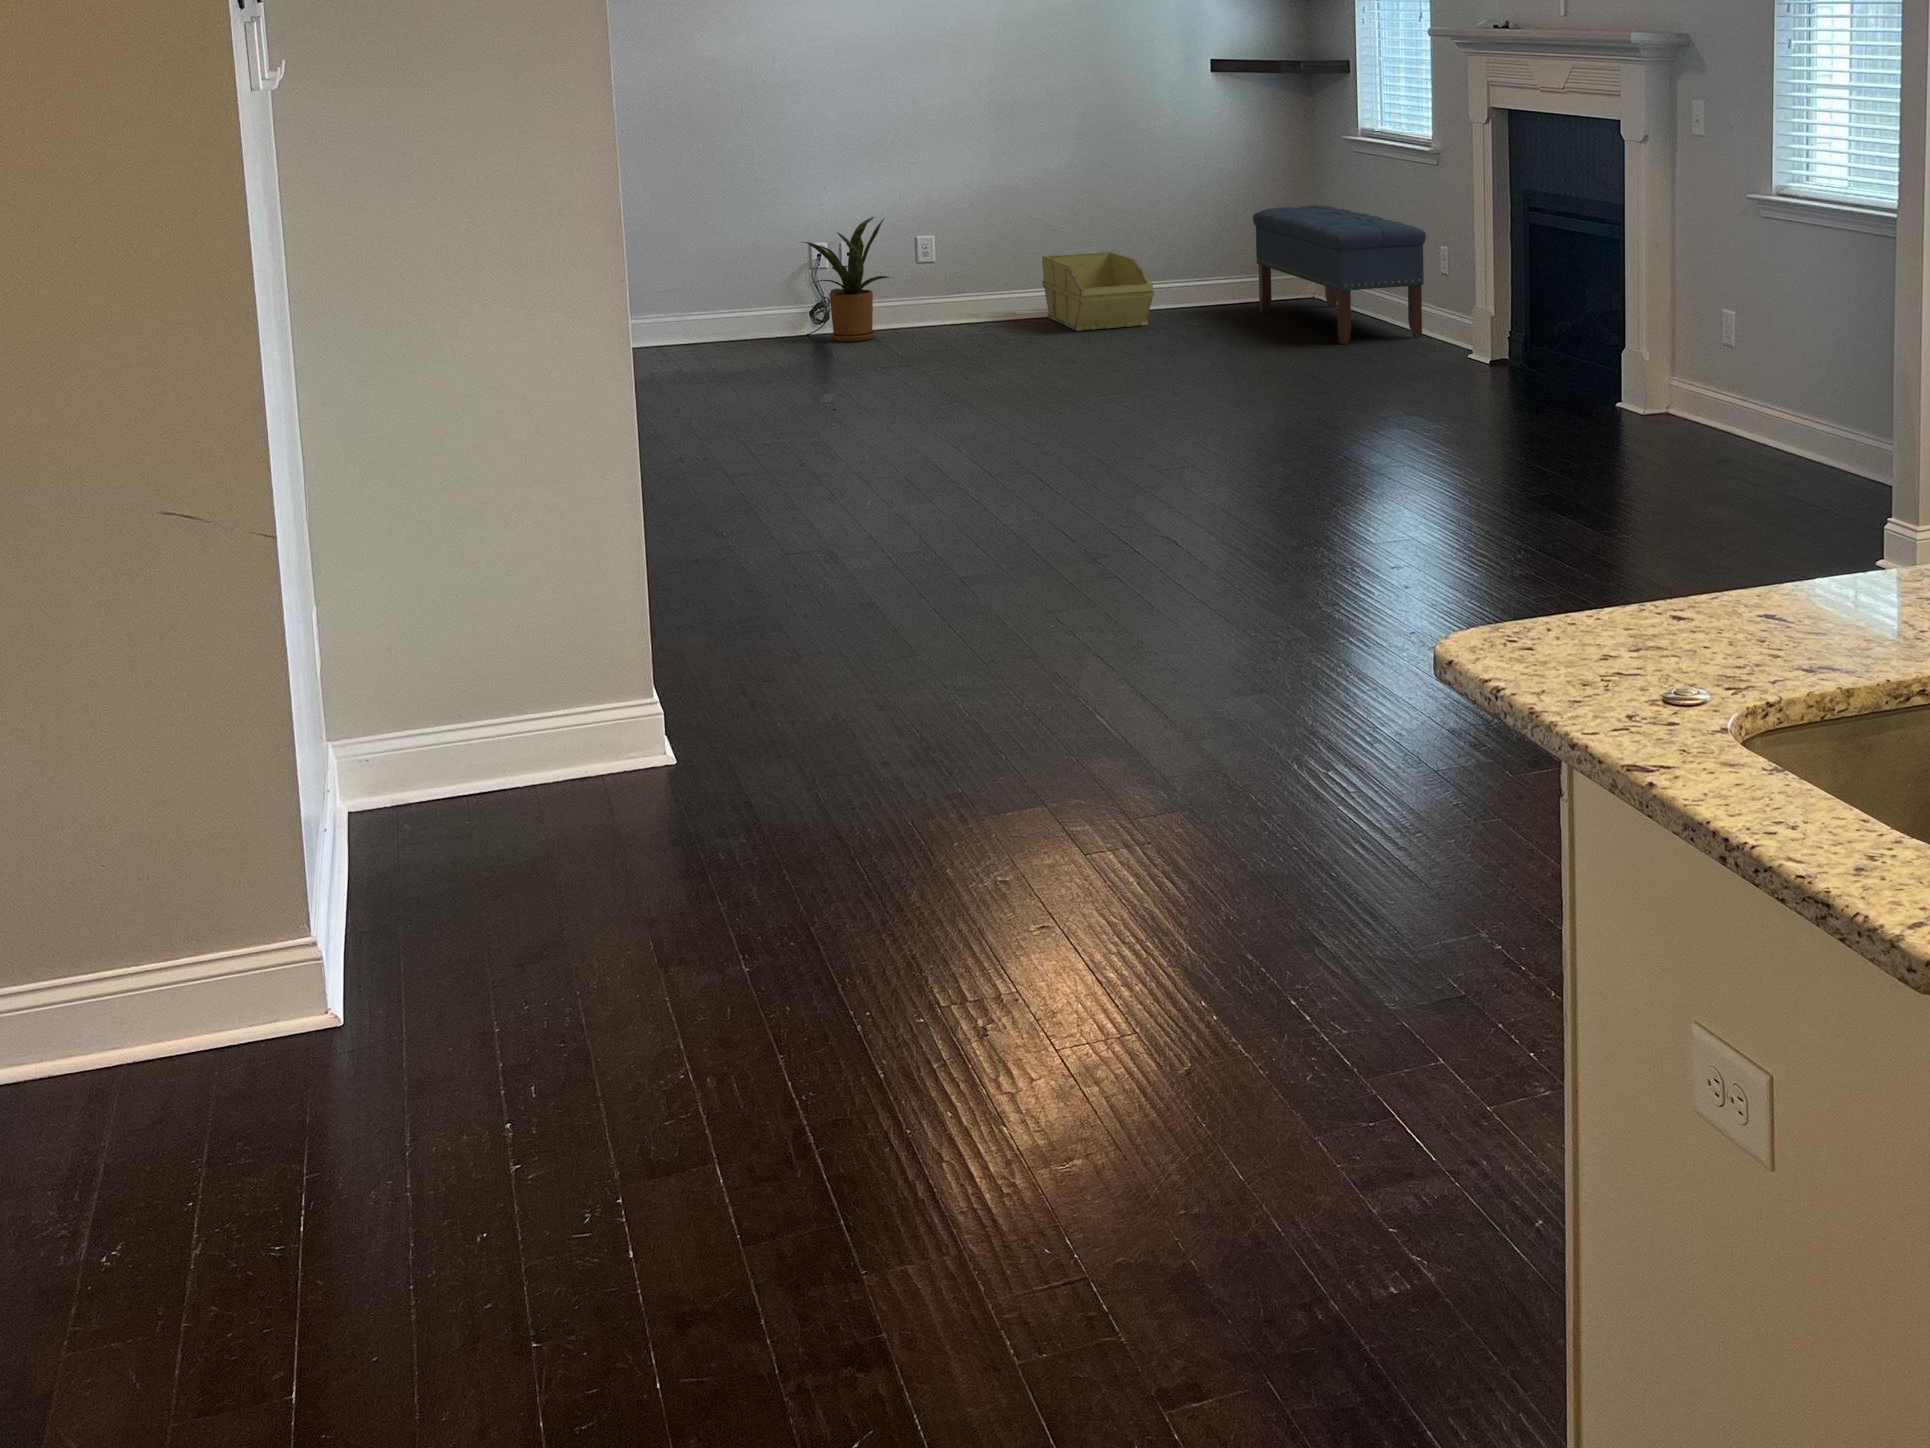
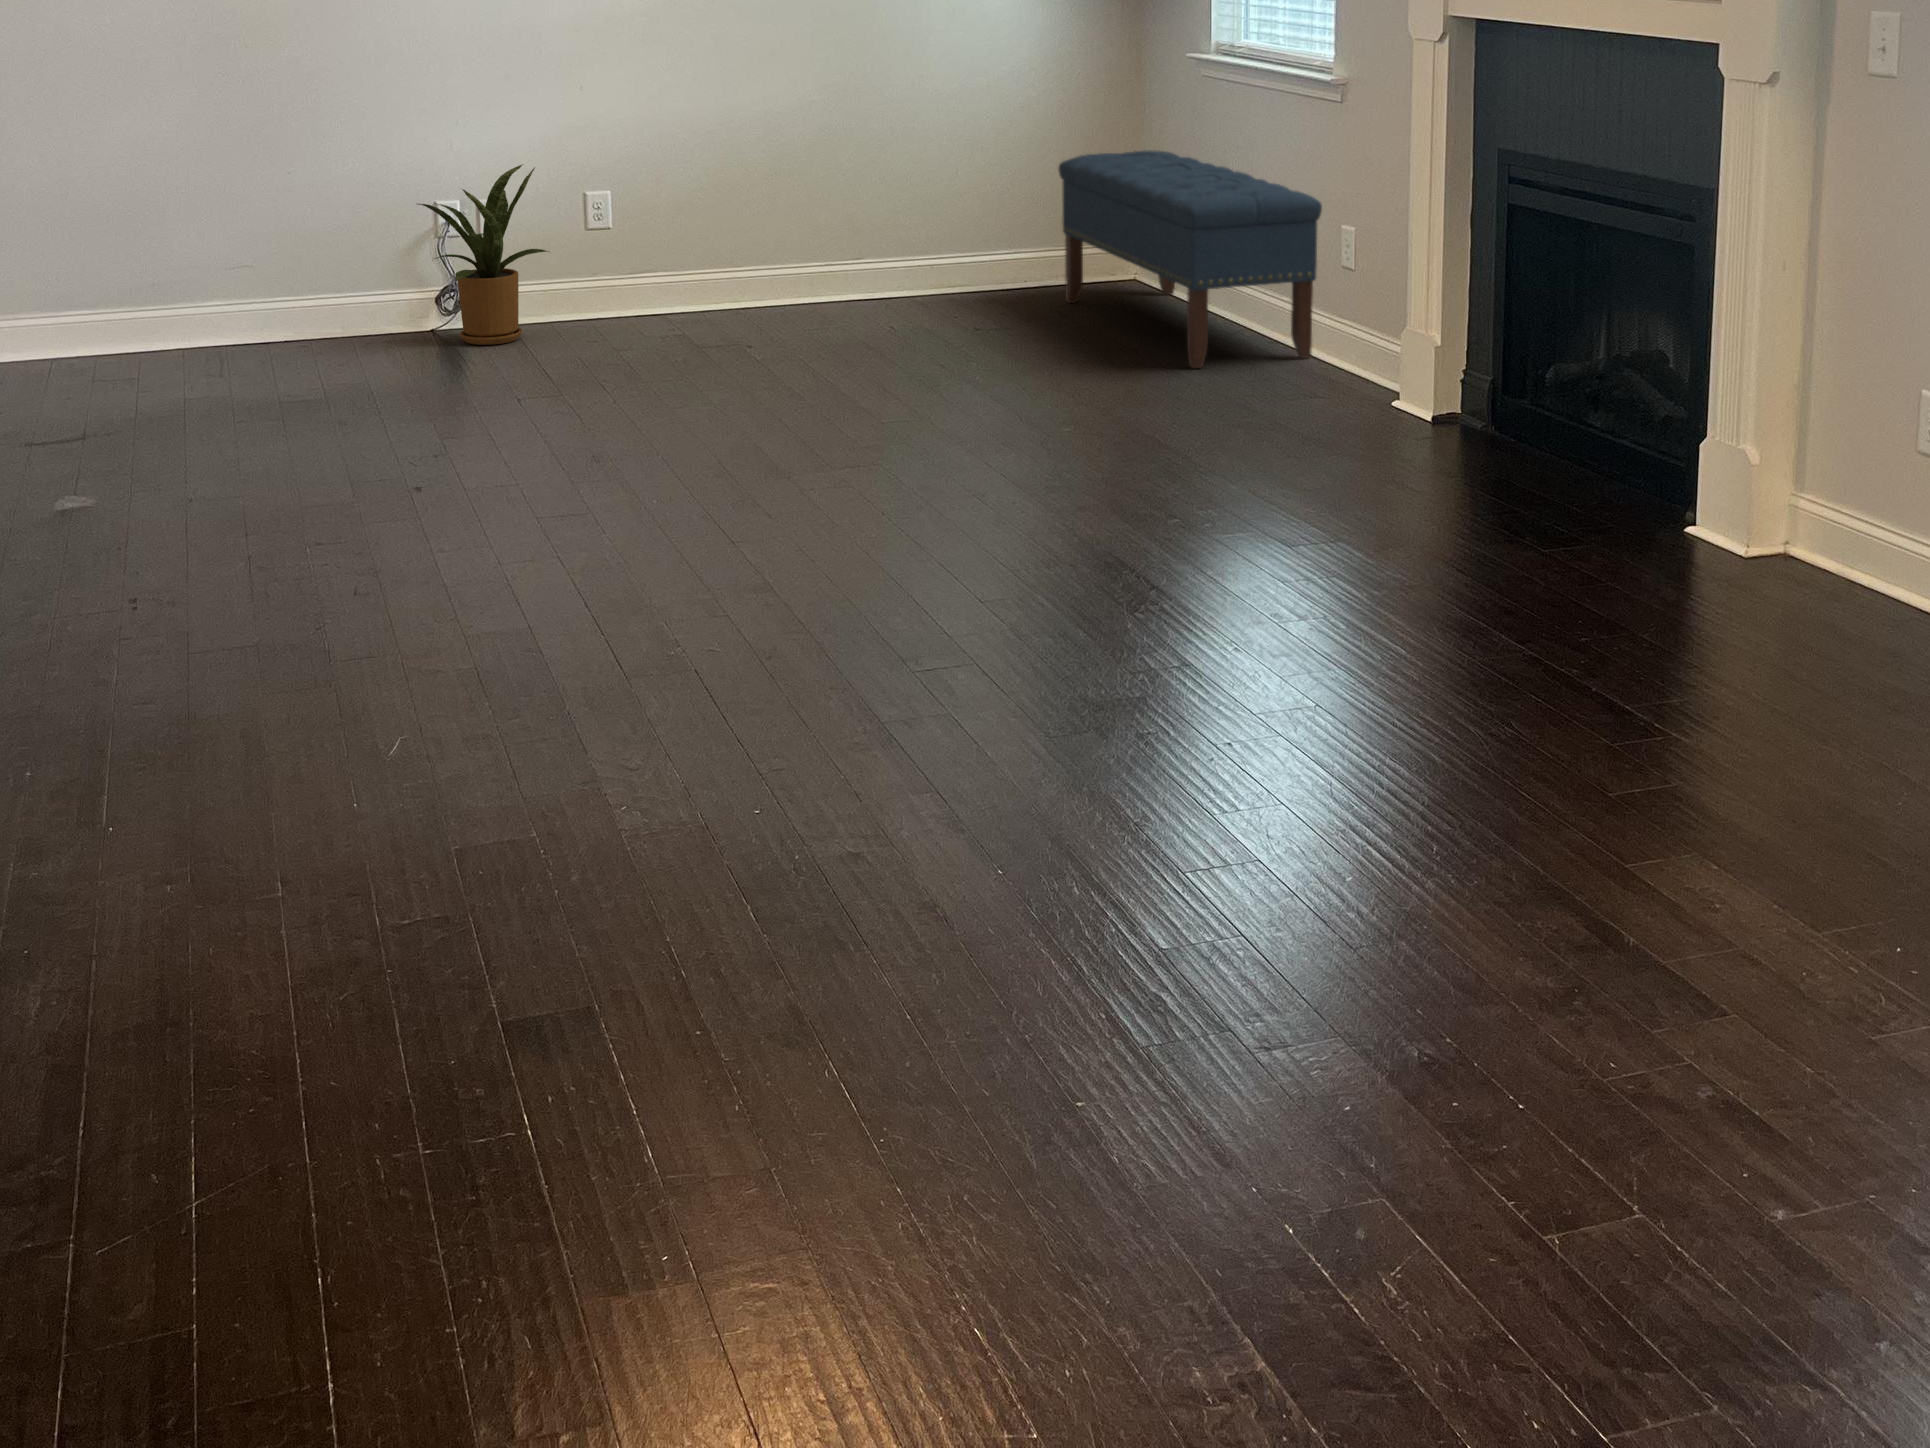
storage bin: present [1042,252,1154,331] -> none [762,212,917,332]

